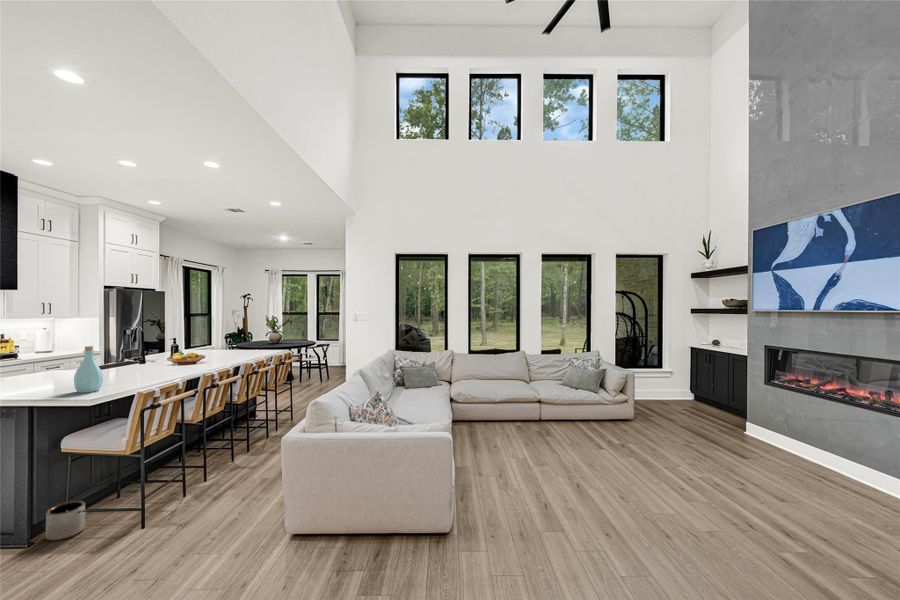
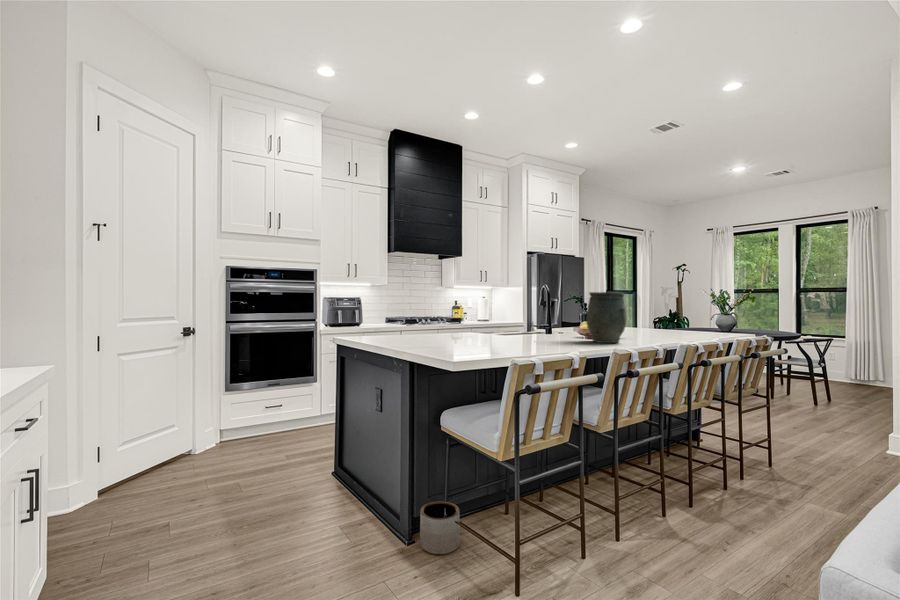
vase: none [179,334,208,368] -> present [586,292,626,343]
bottle: present [74,346,103,393] -> none [446,288,476,354]

